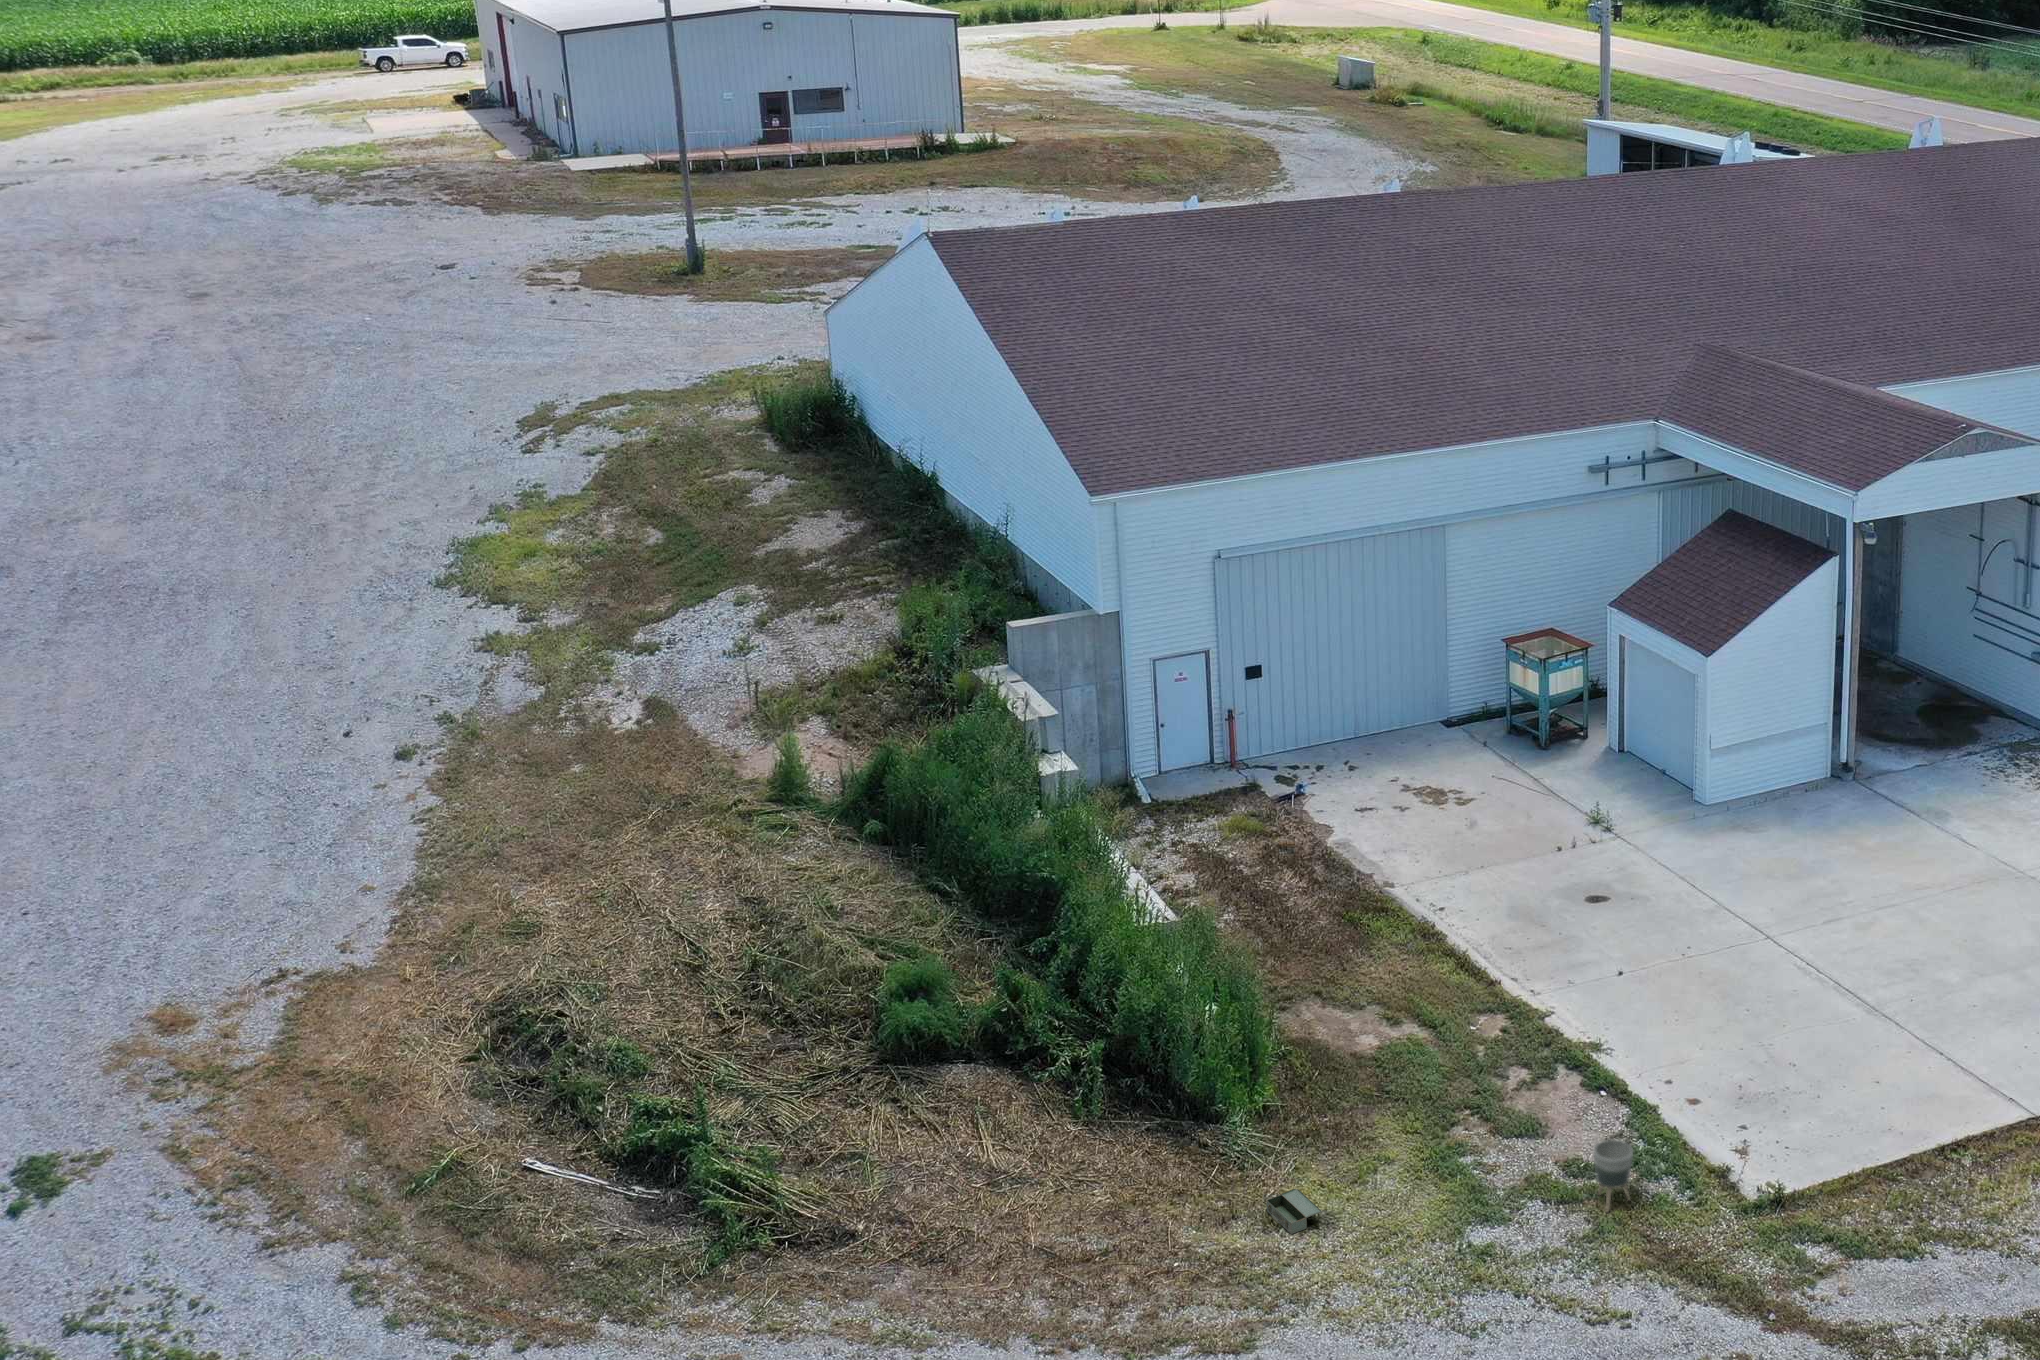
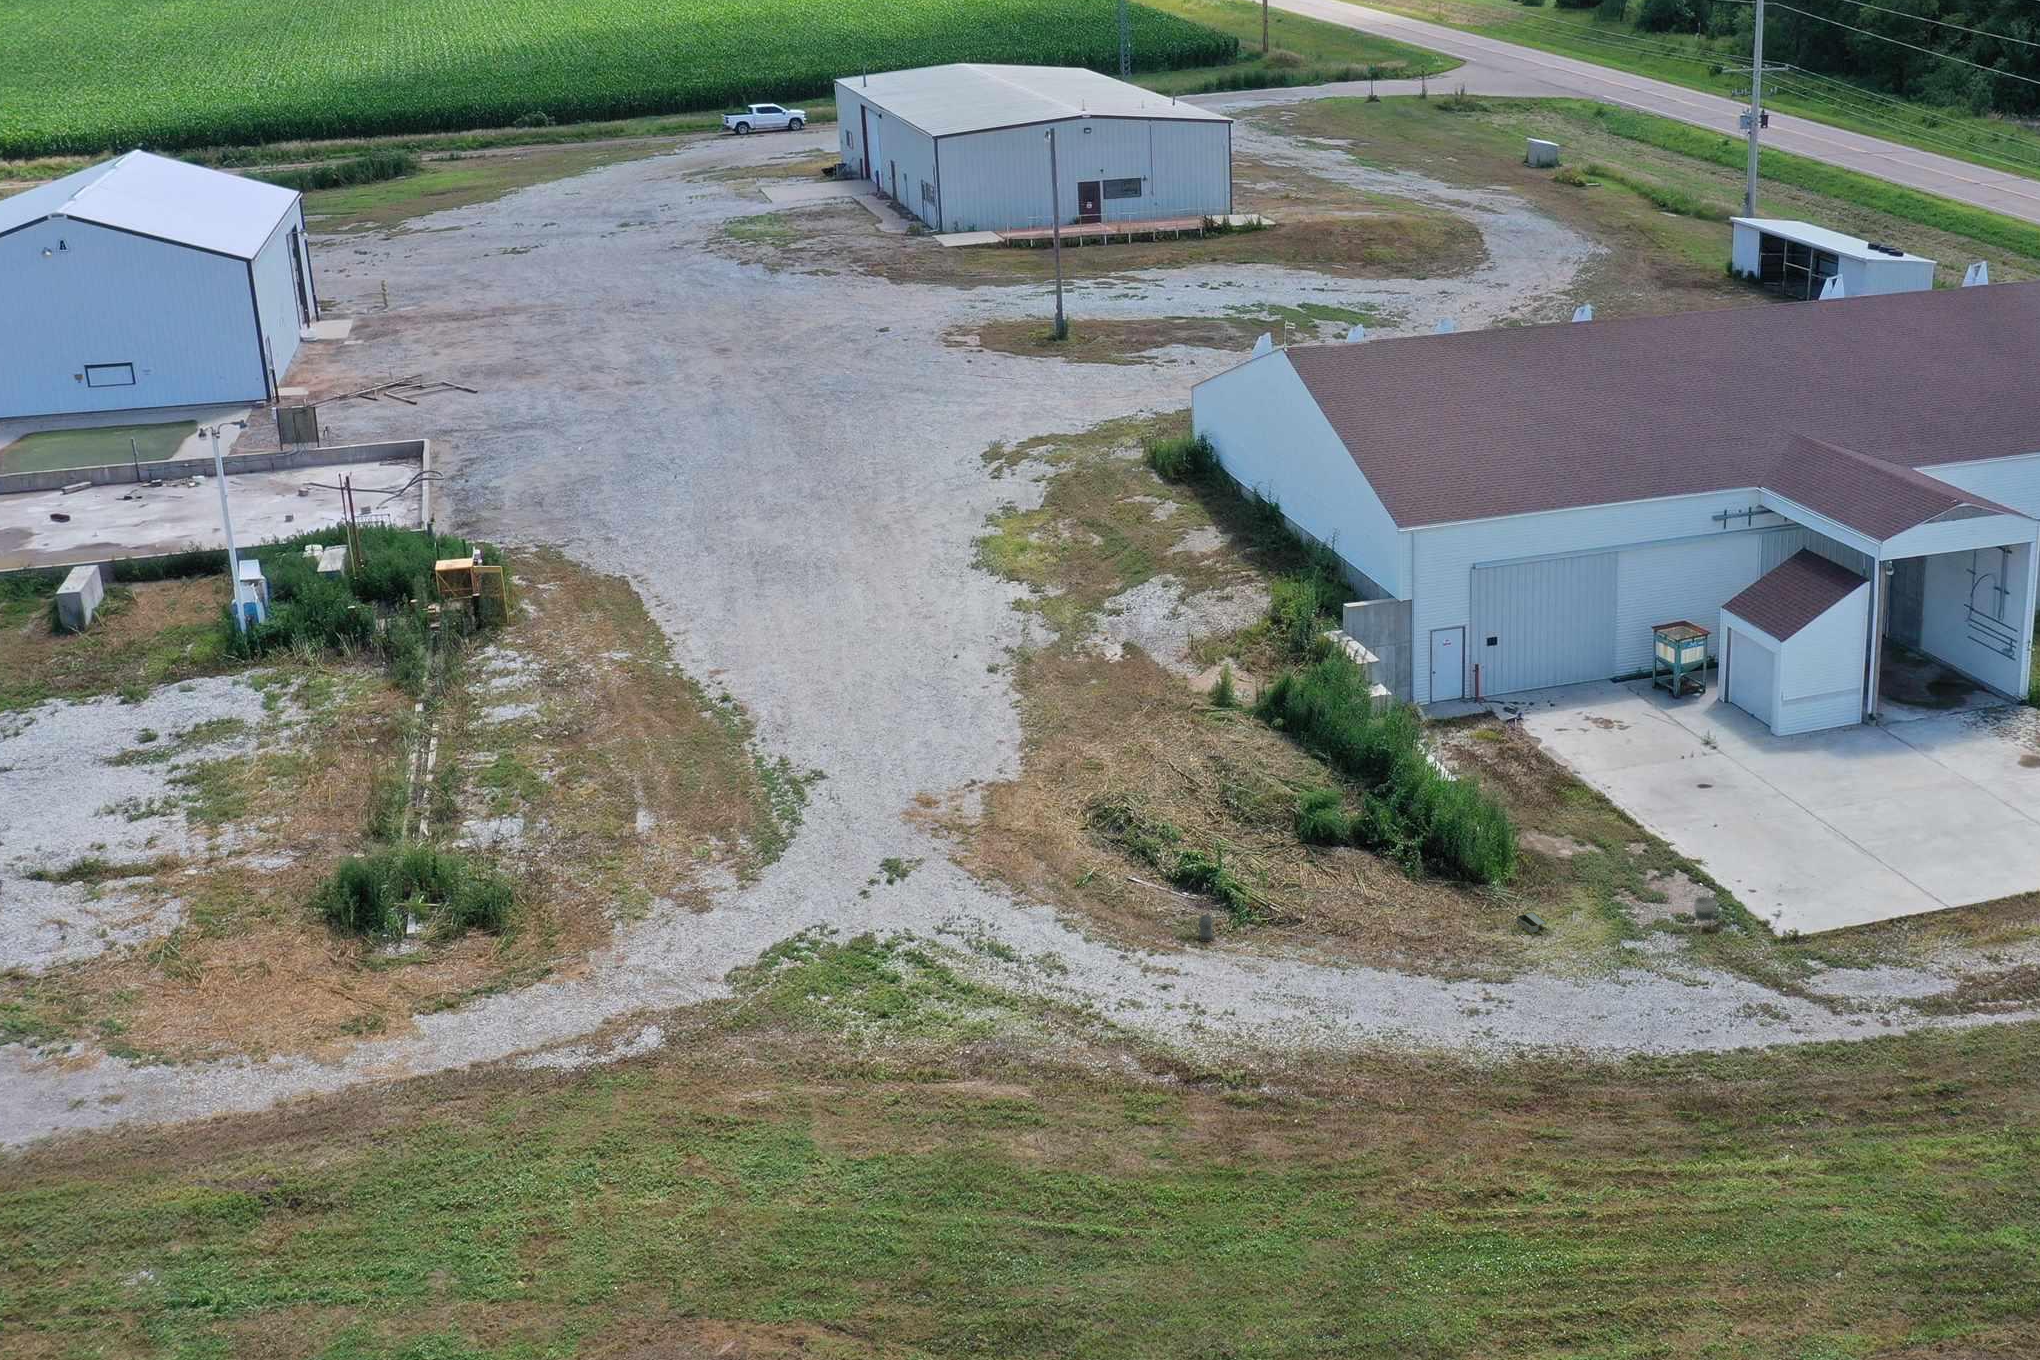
watering can: none [610,1242,676,1307] -> present [1193,914,1219,942]

